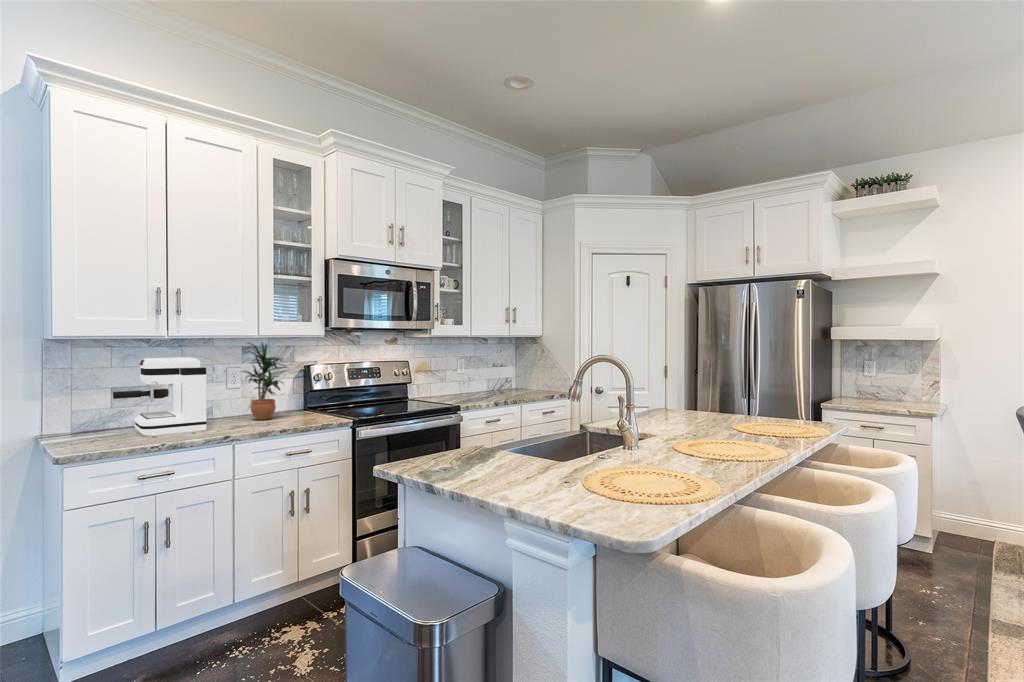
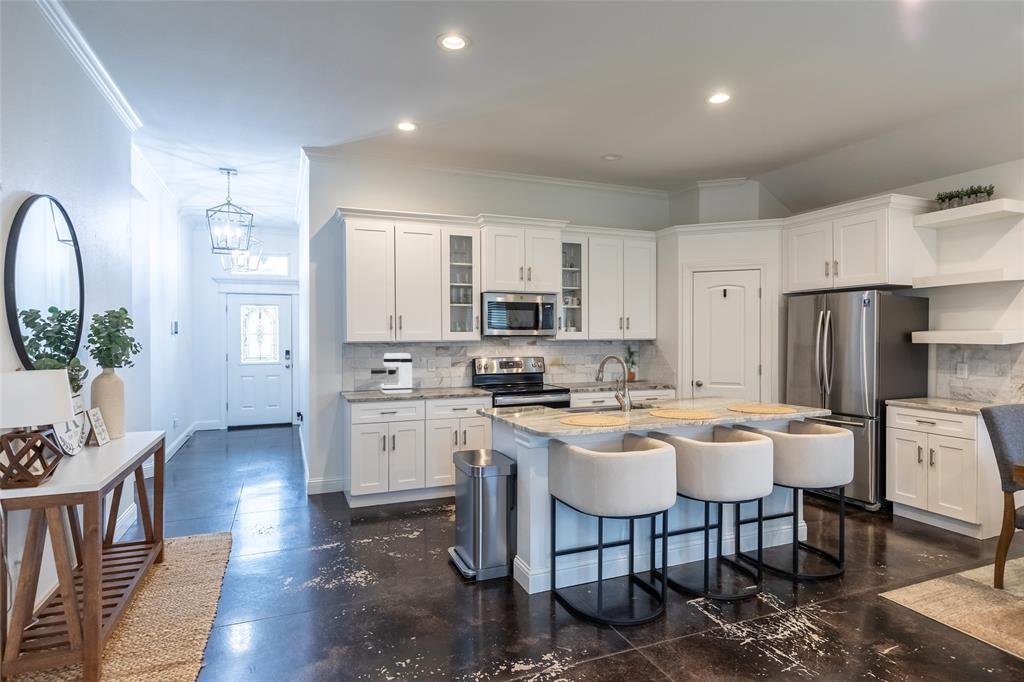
potted plant: present [243,343,287,420] -> present [624,345,638,382]

